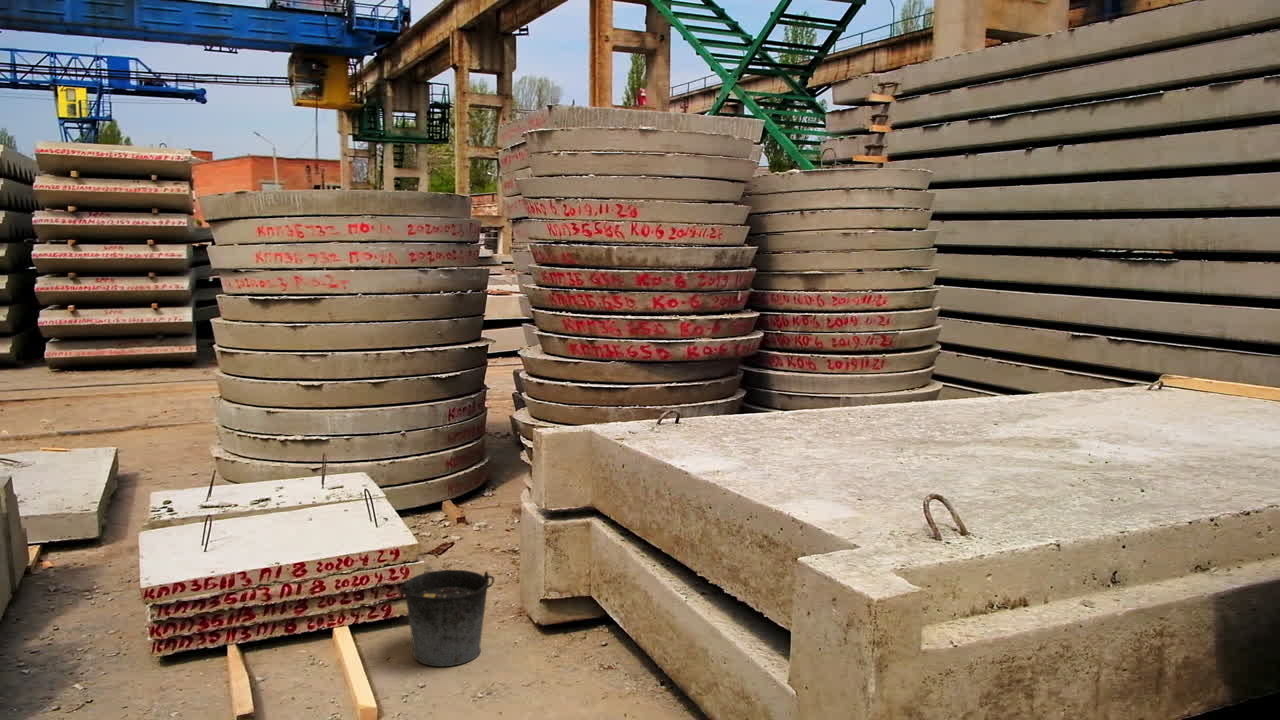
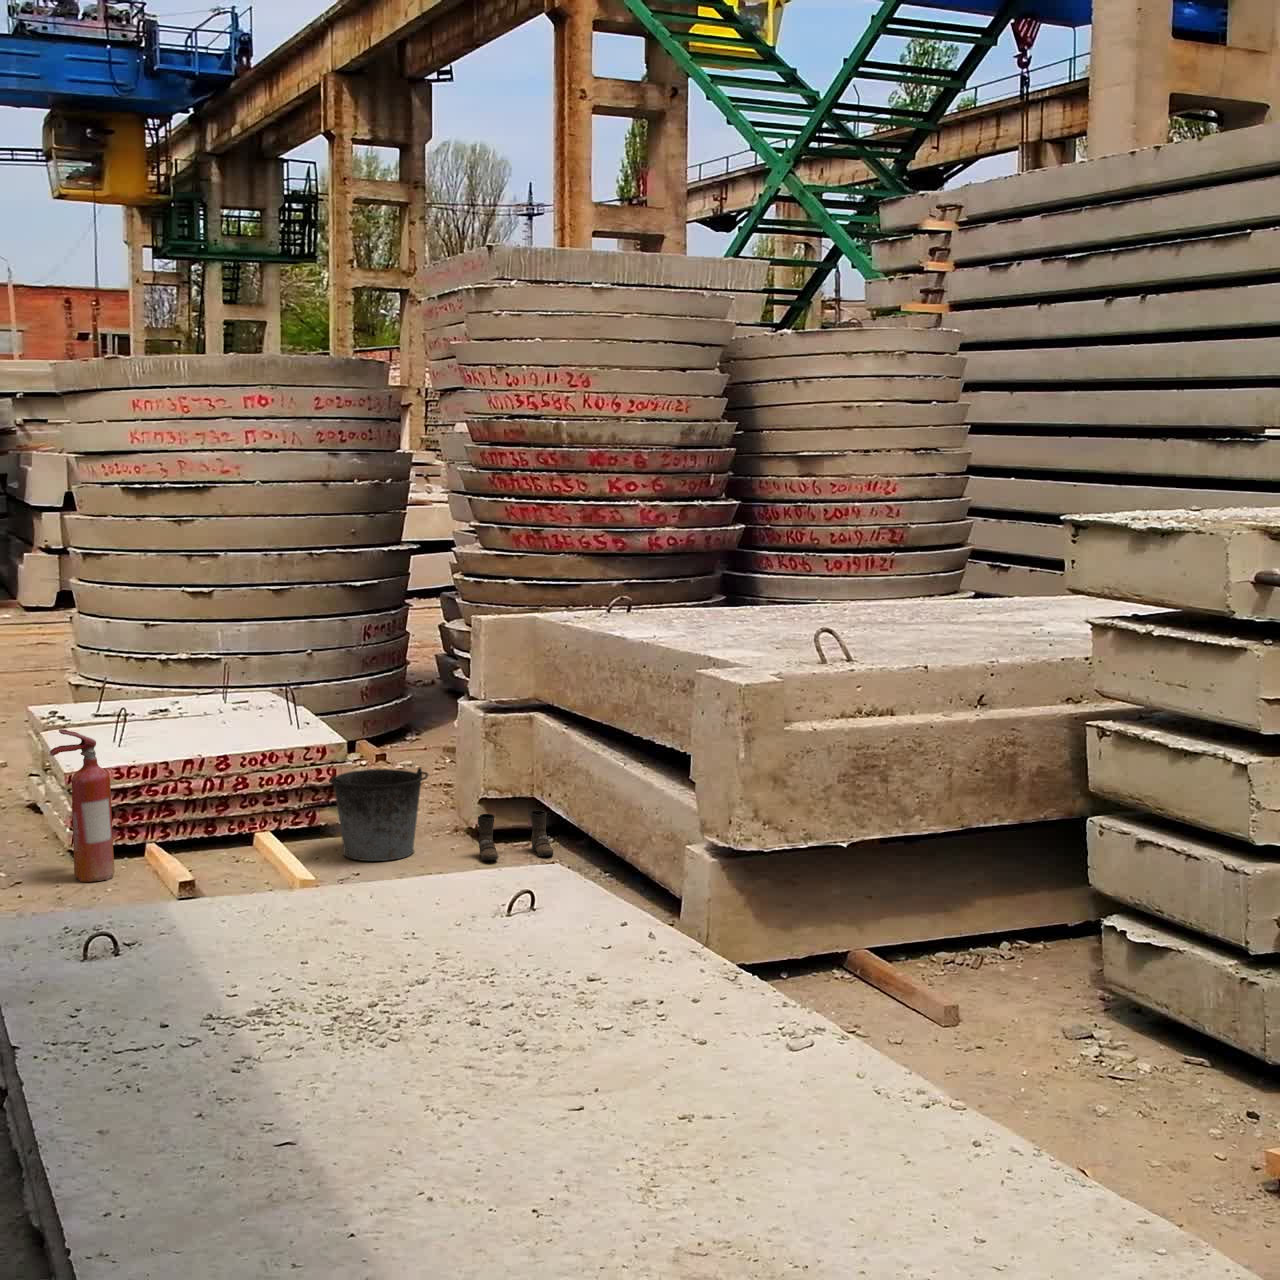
fire extinguisher: none [116,550,187,698] -> present [49,729,115,882]
boots: none [540,613,611,668] -> present [478,810,553,860]

